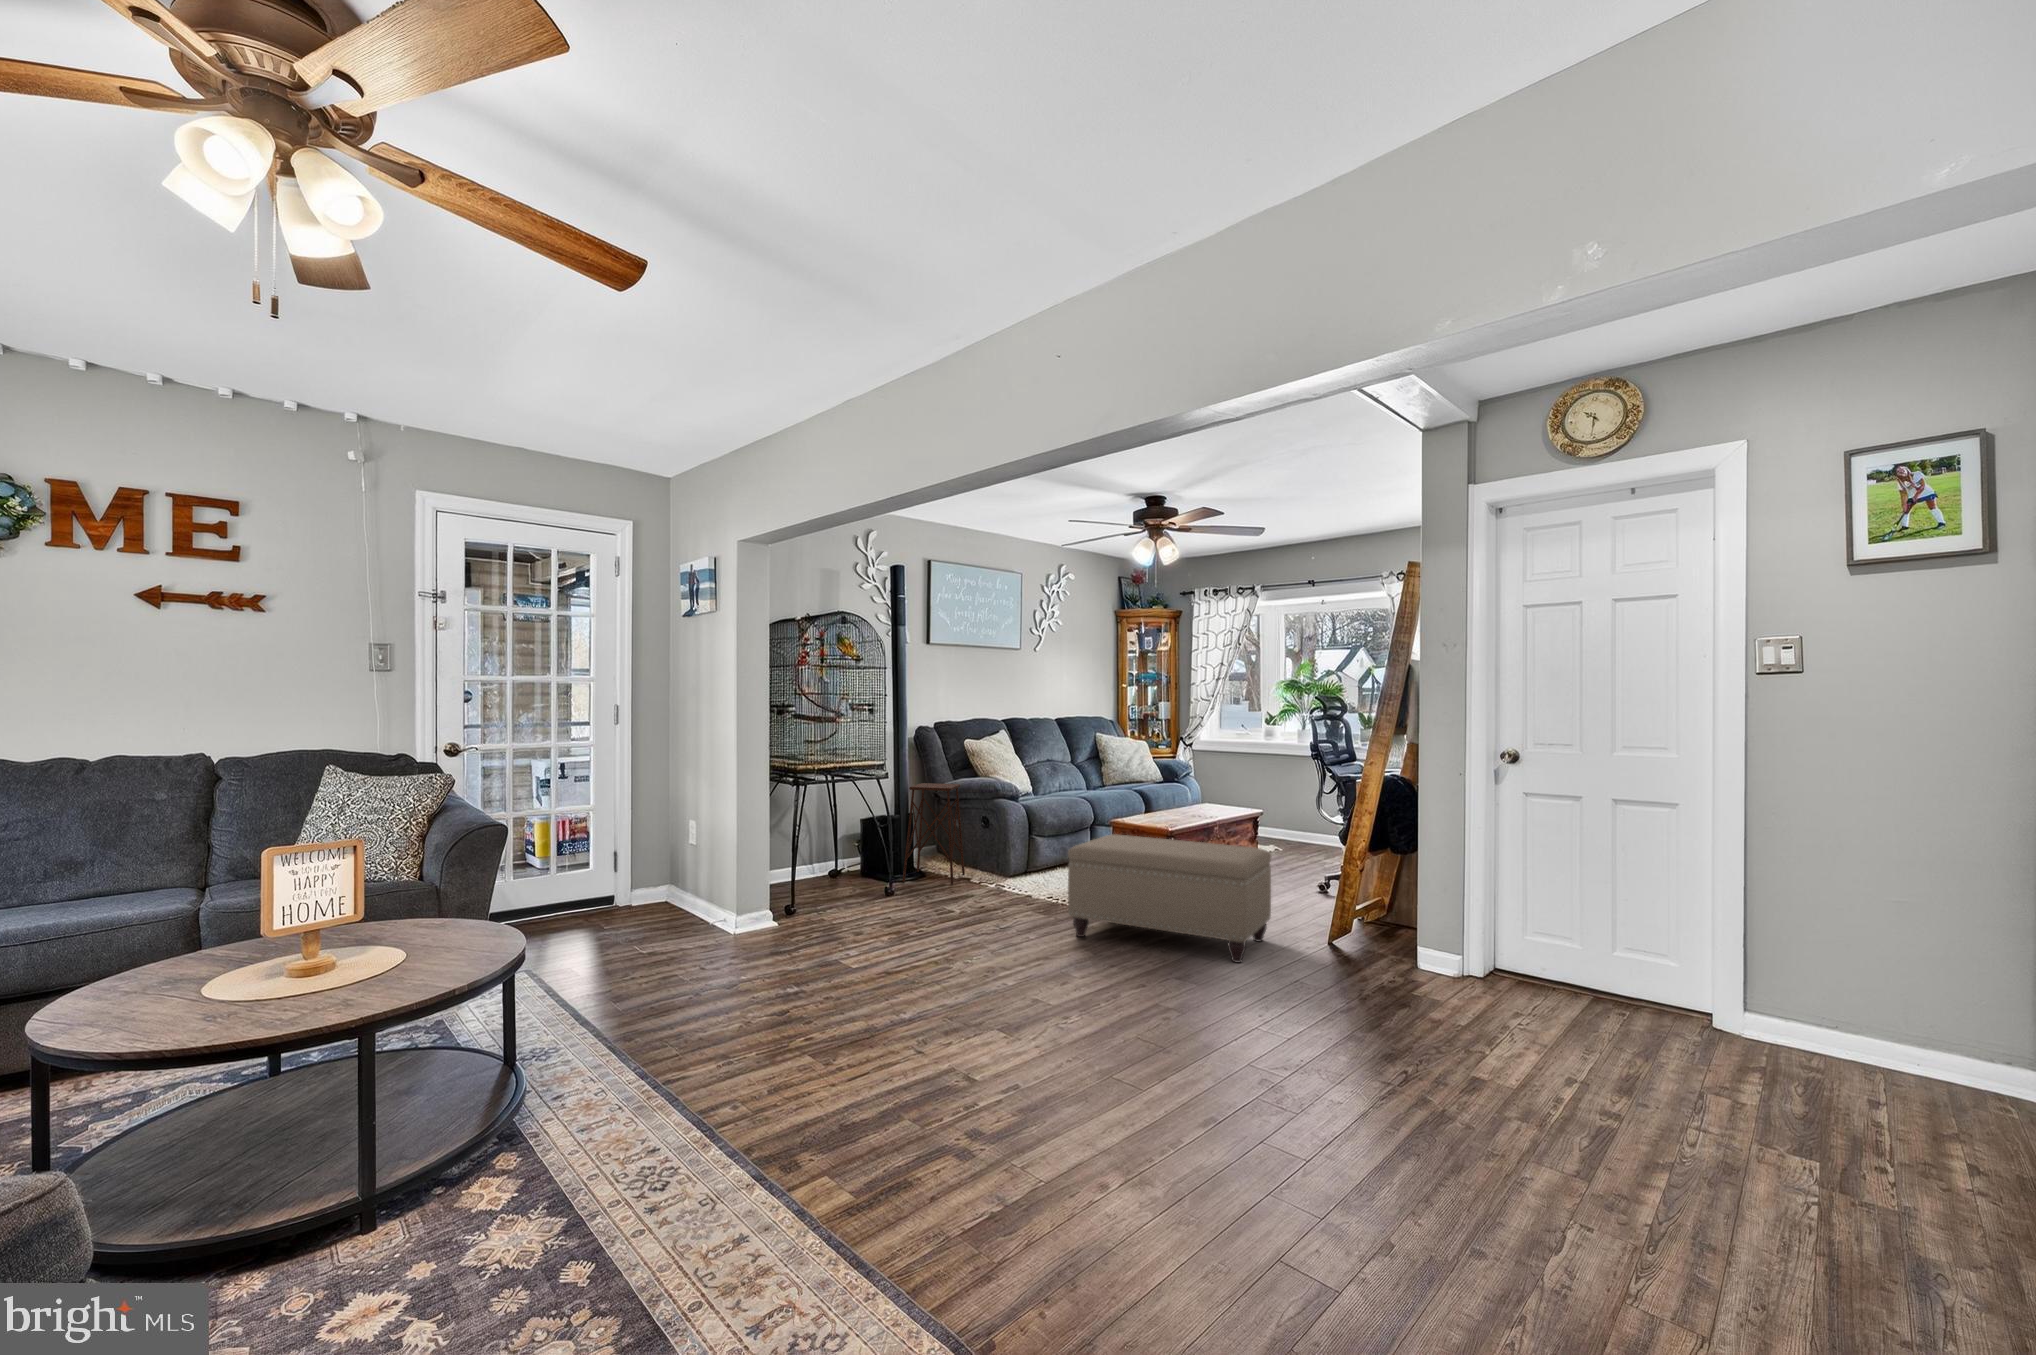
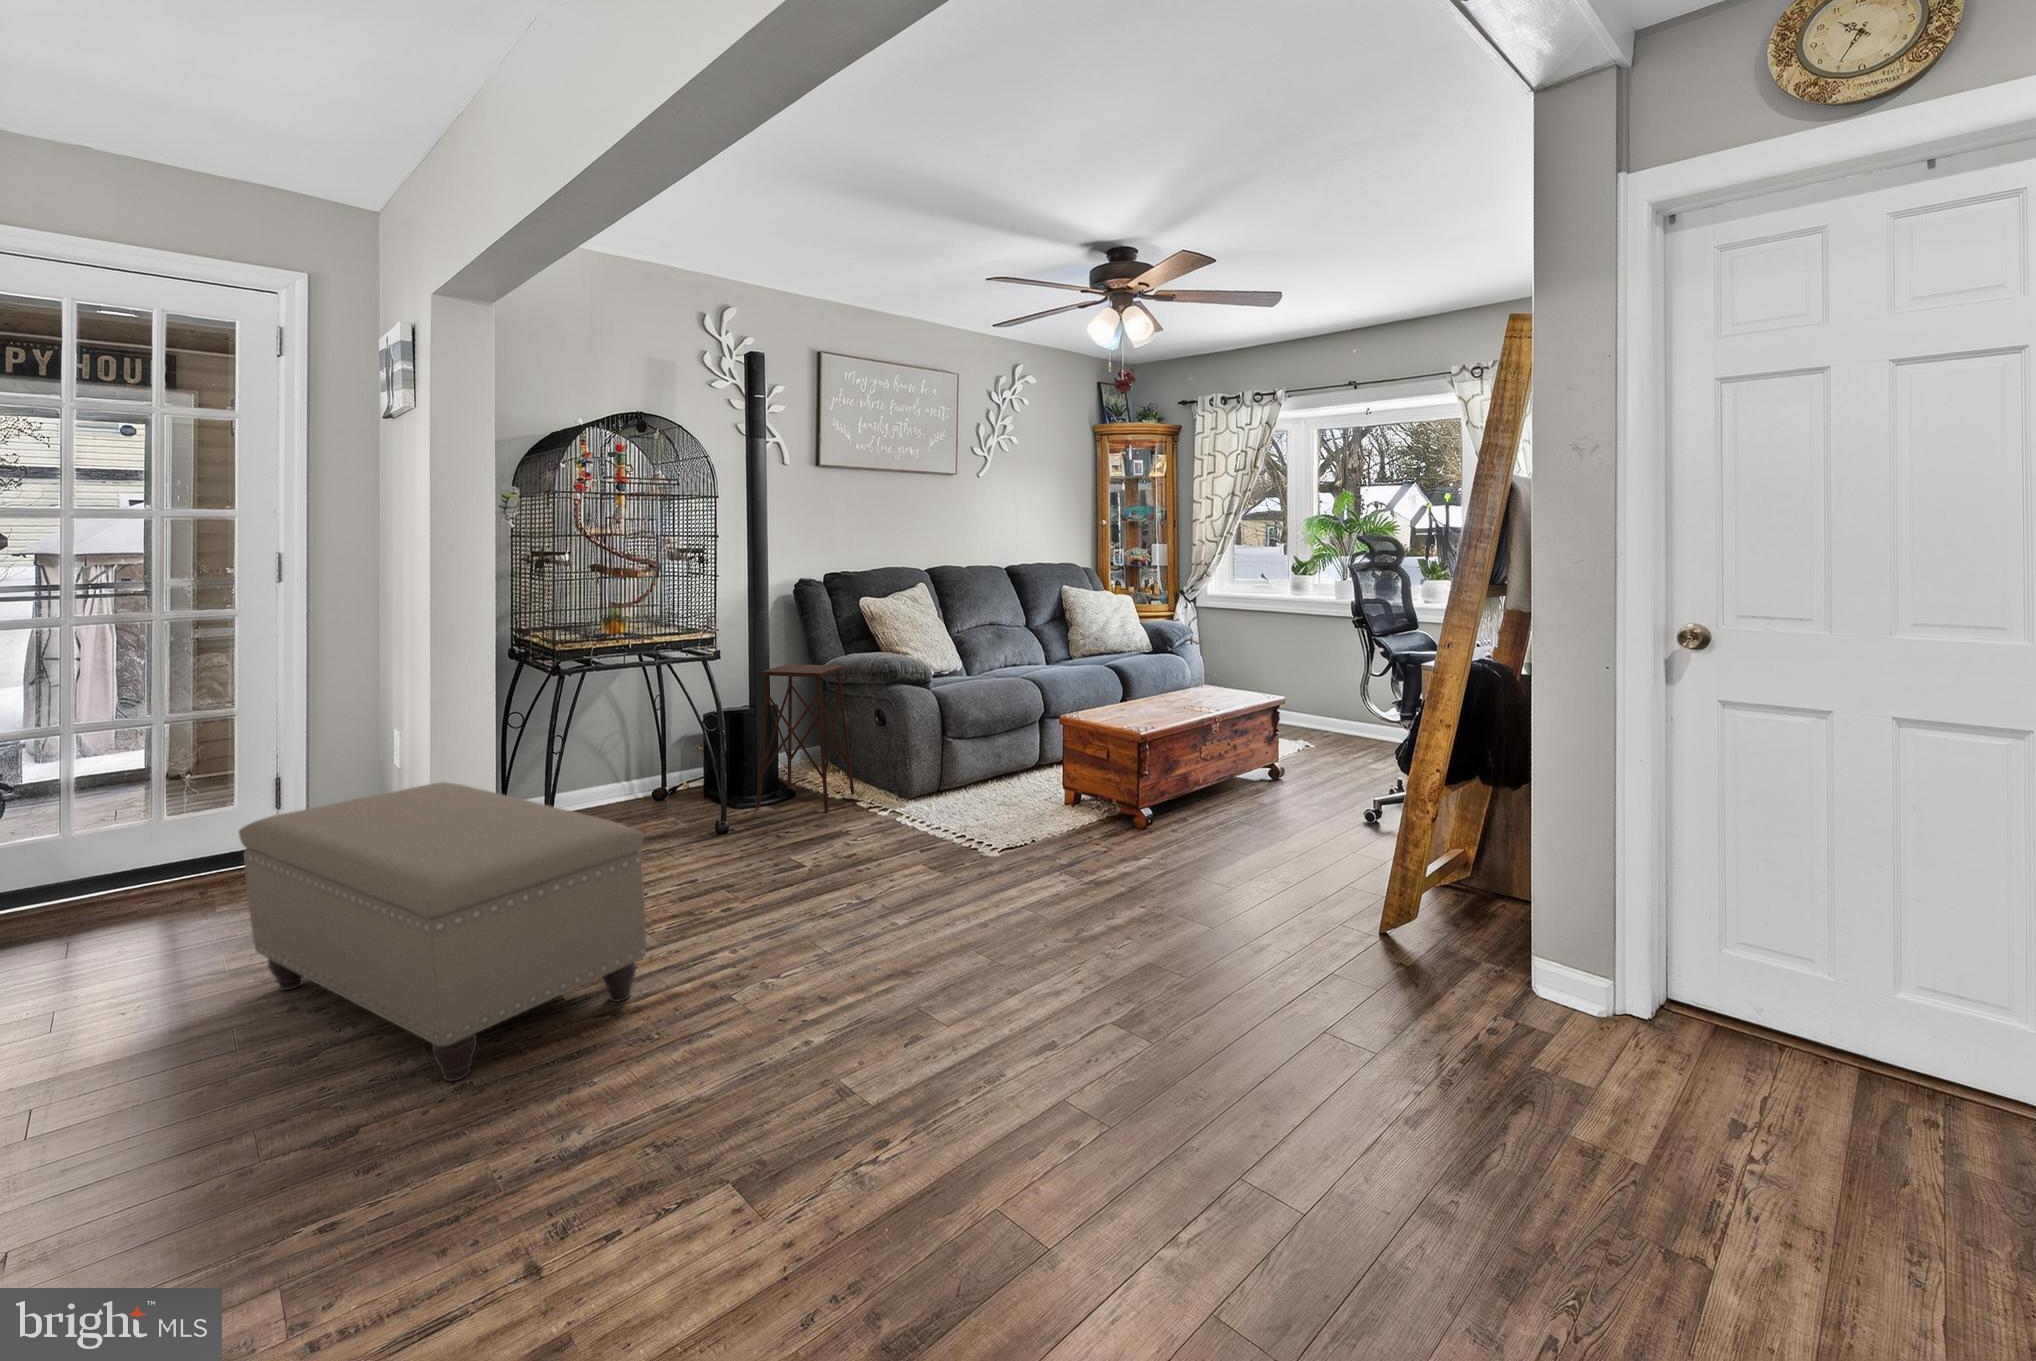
ottoman: present [1068,834,1272,963] -> present [239,782,646,1081]

